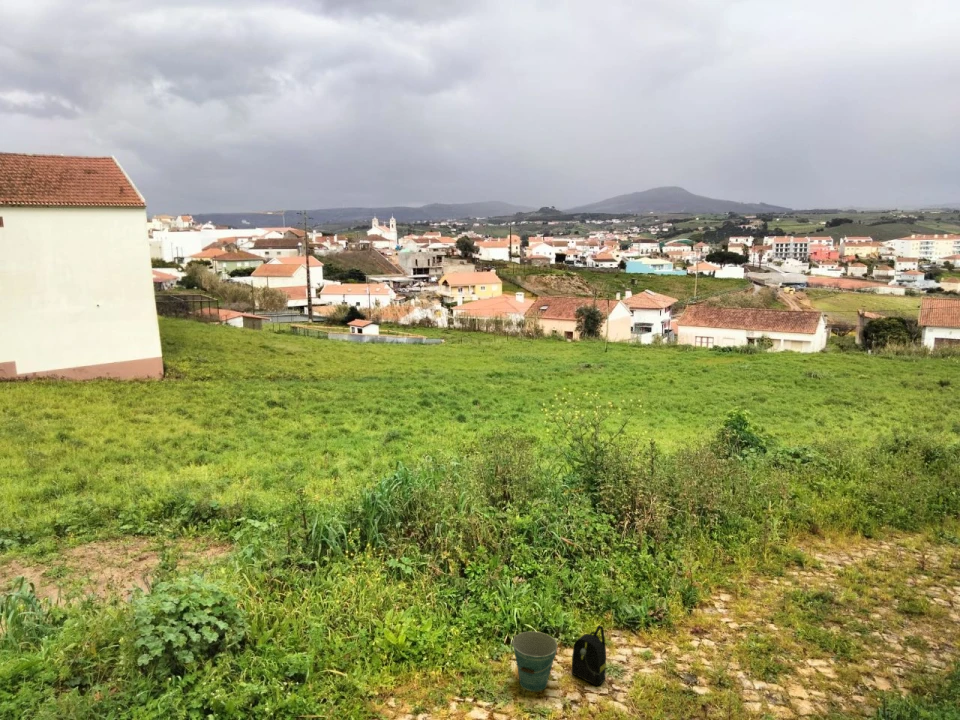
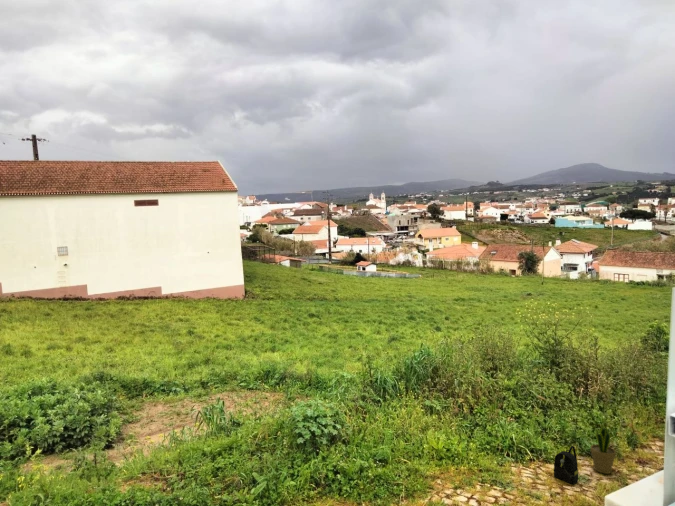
potted plant: none [628,588,669,659] -> present [591,428,619,474]
bucket: present [512,631,557,691] -> none [514,447,545,483]

